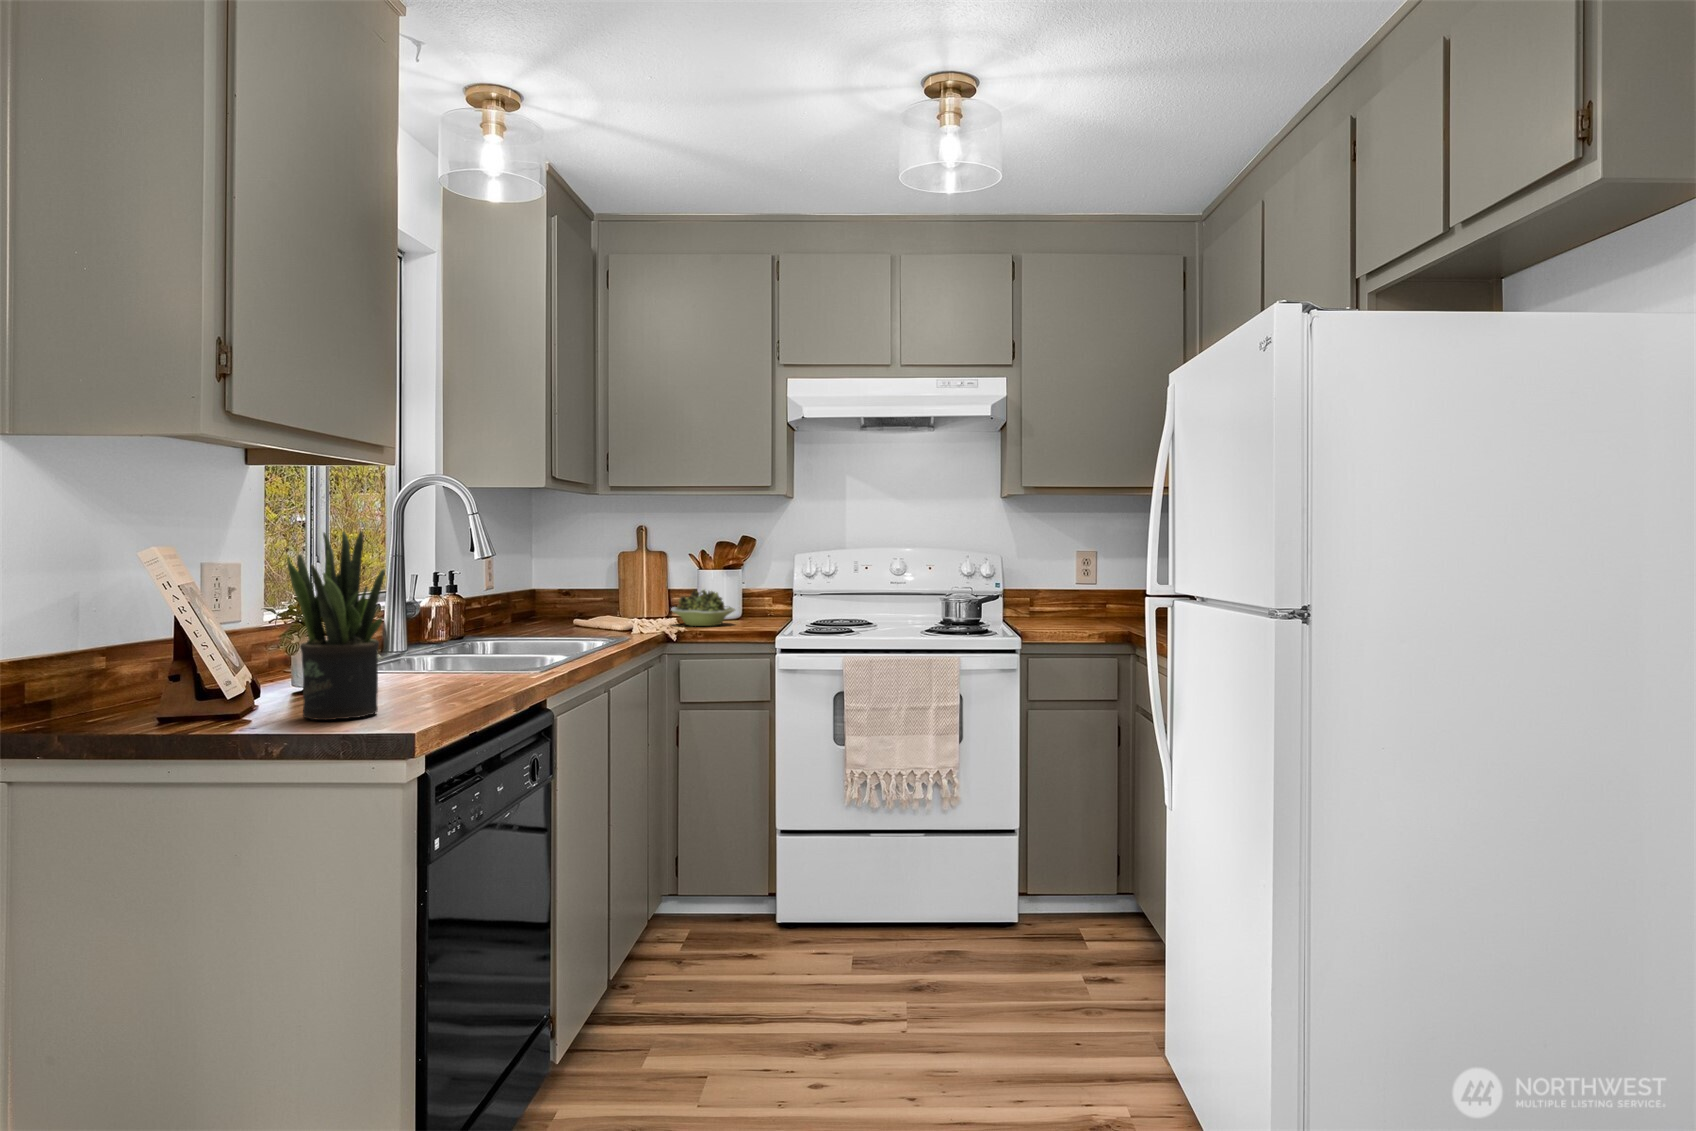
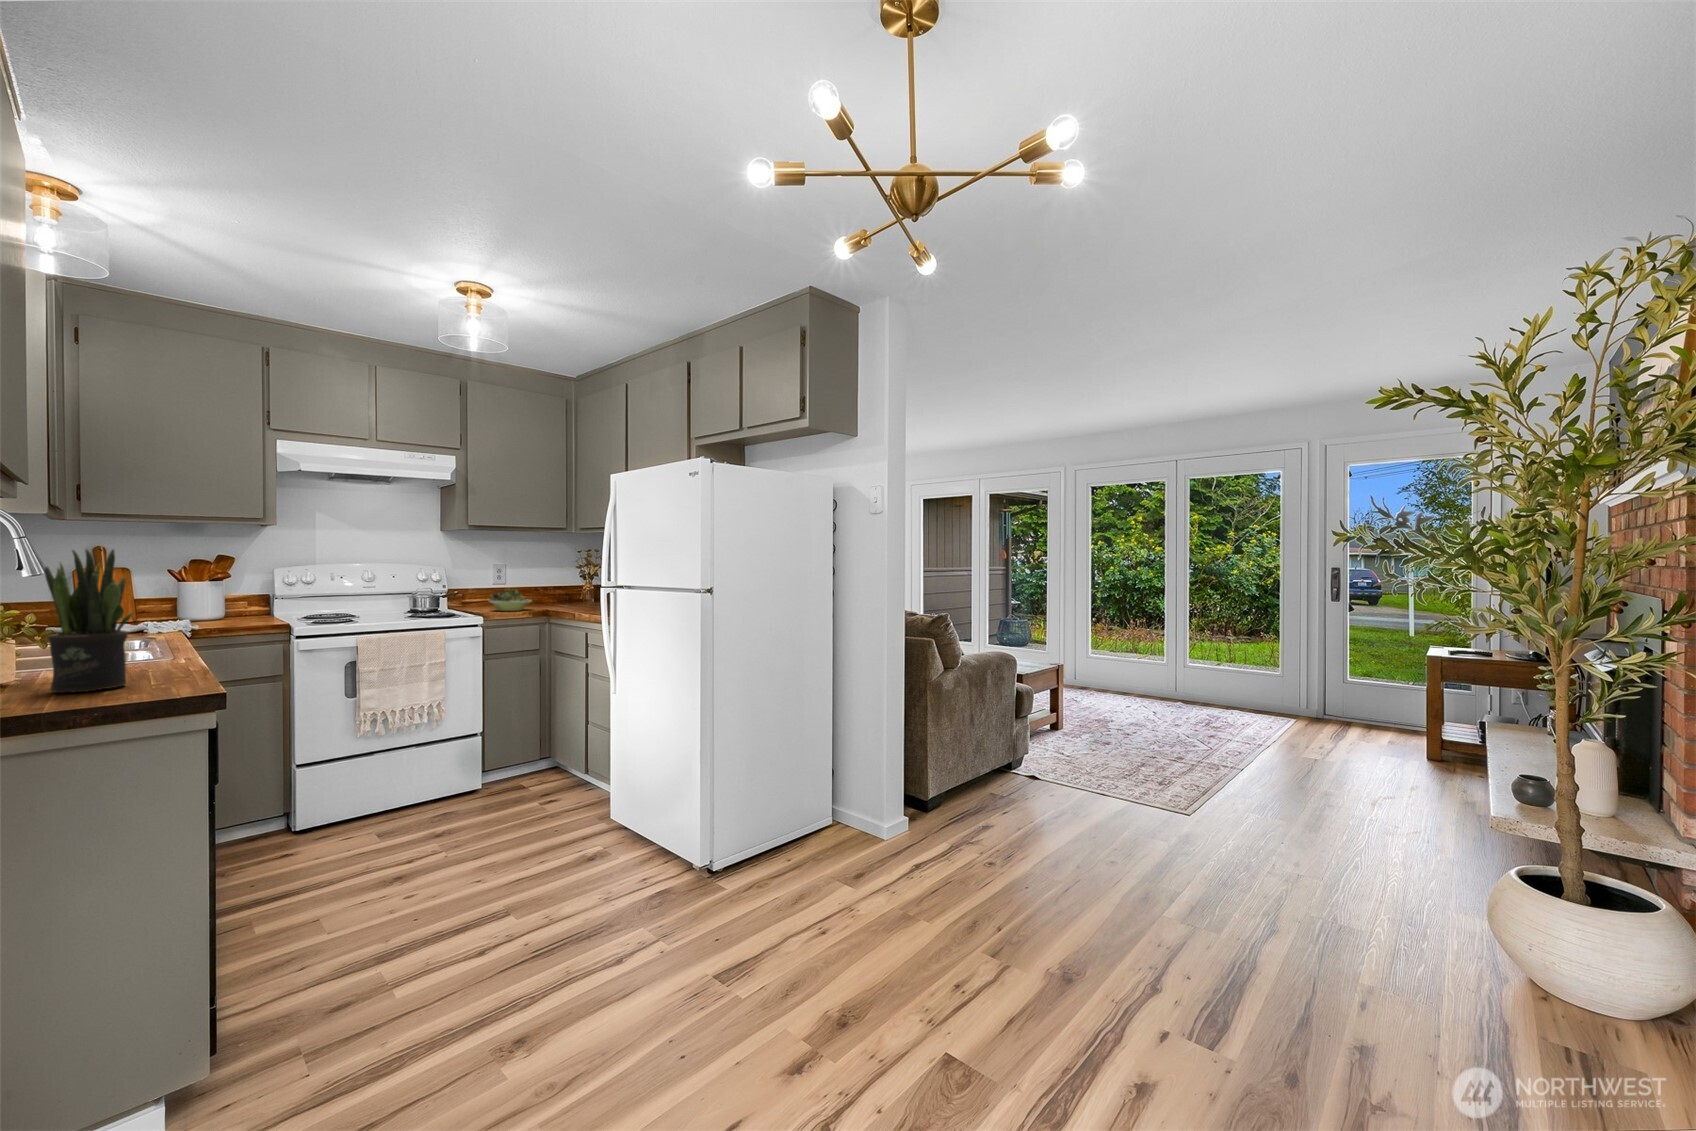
bowl: present [671,590,735,626] -> present [489,589,531,611]

